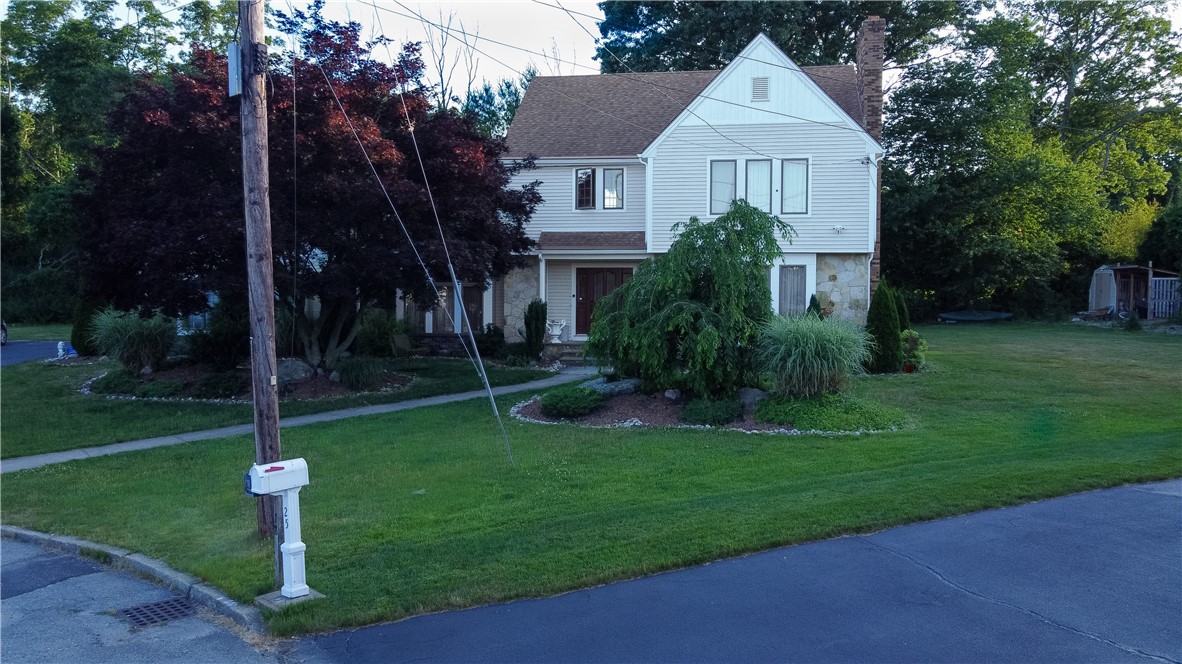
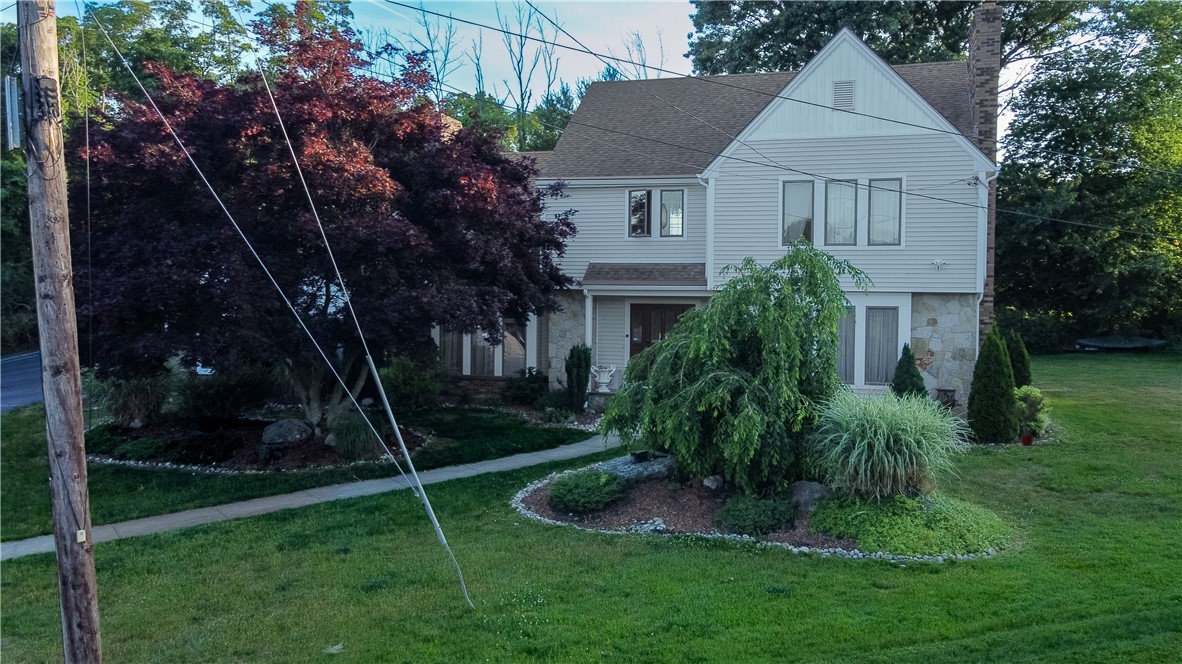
lounge chair: present [390,333,430,370] -> none [415,378,462,423]

